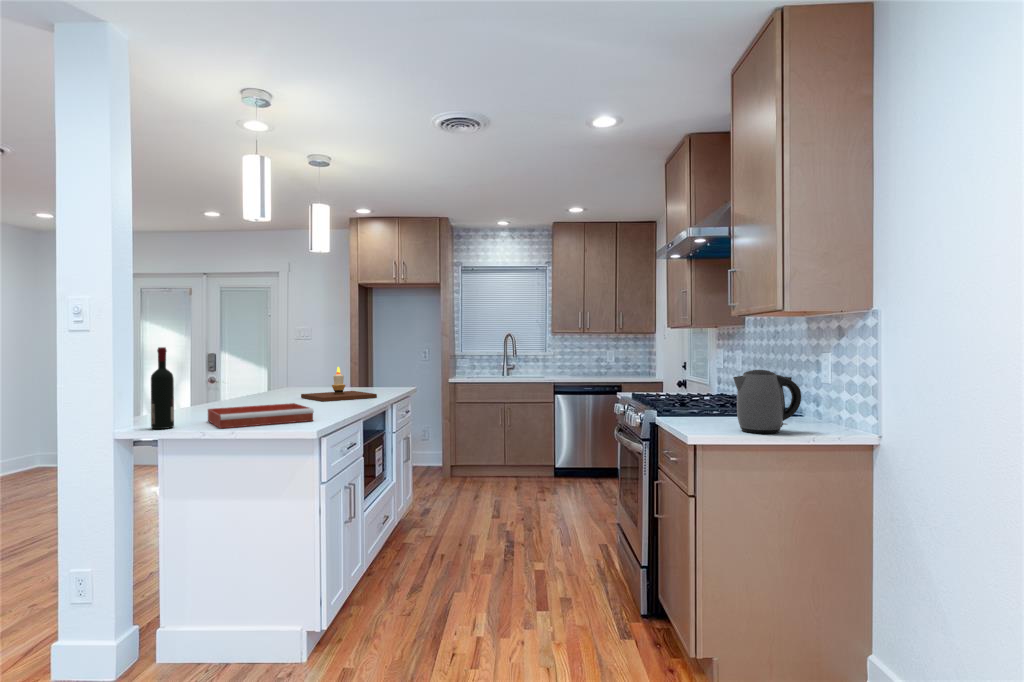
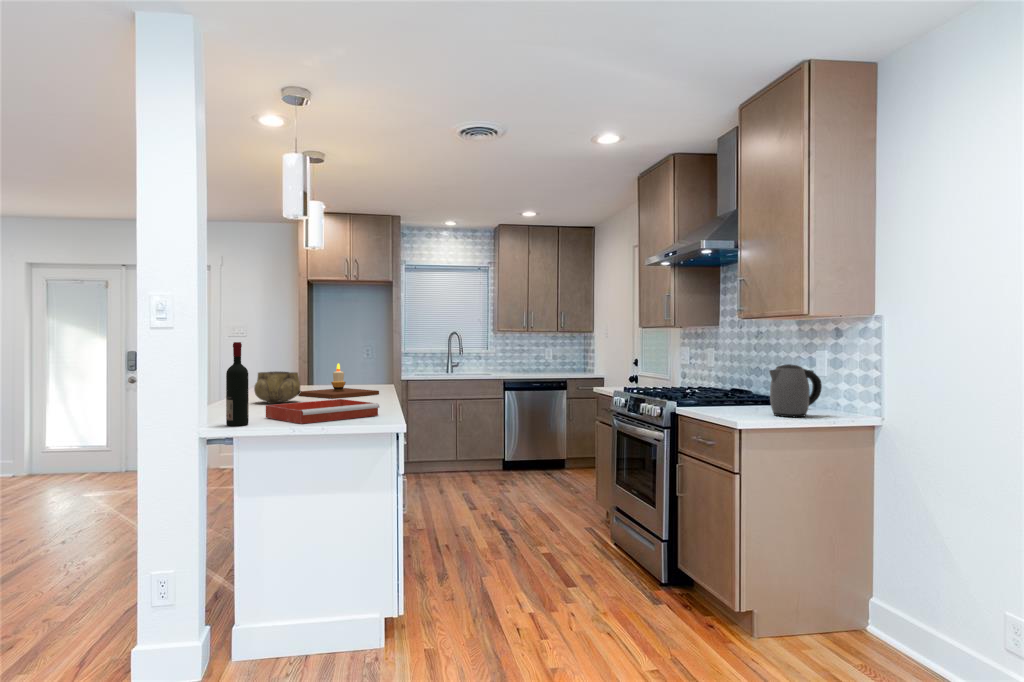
decorative bowl: none [240,375,286,406] -> present [254,371,301,403]

